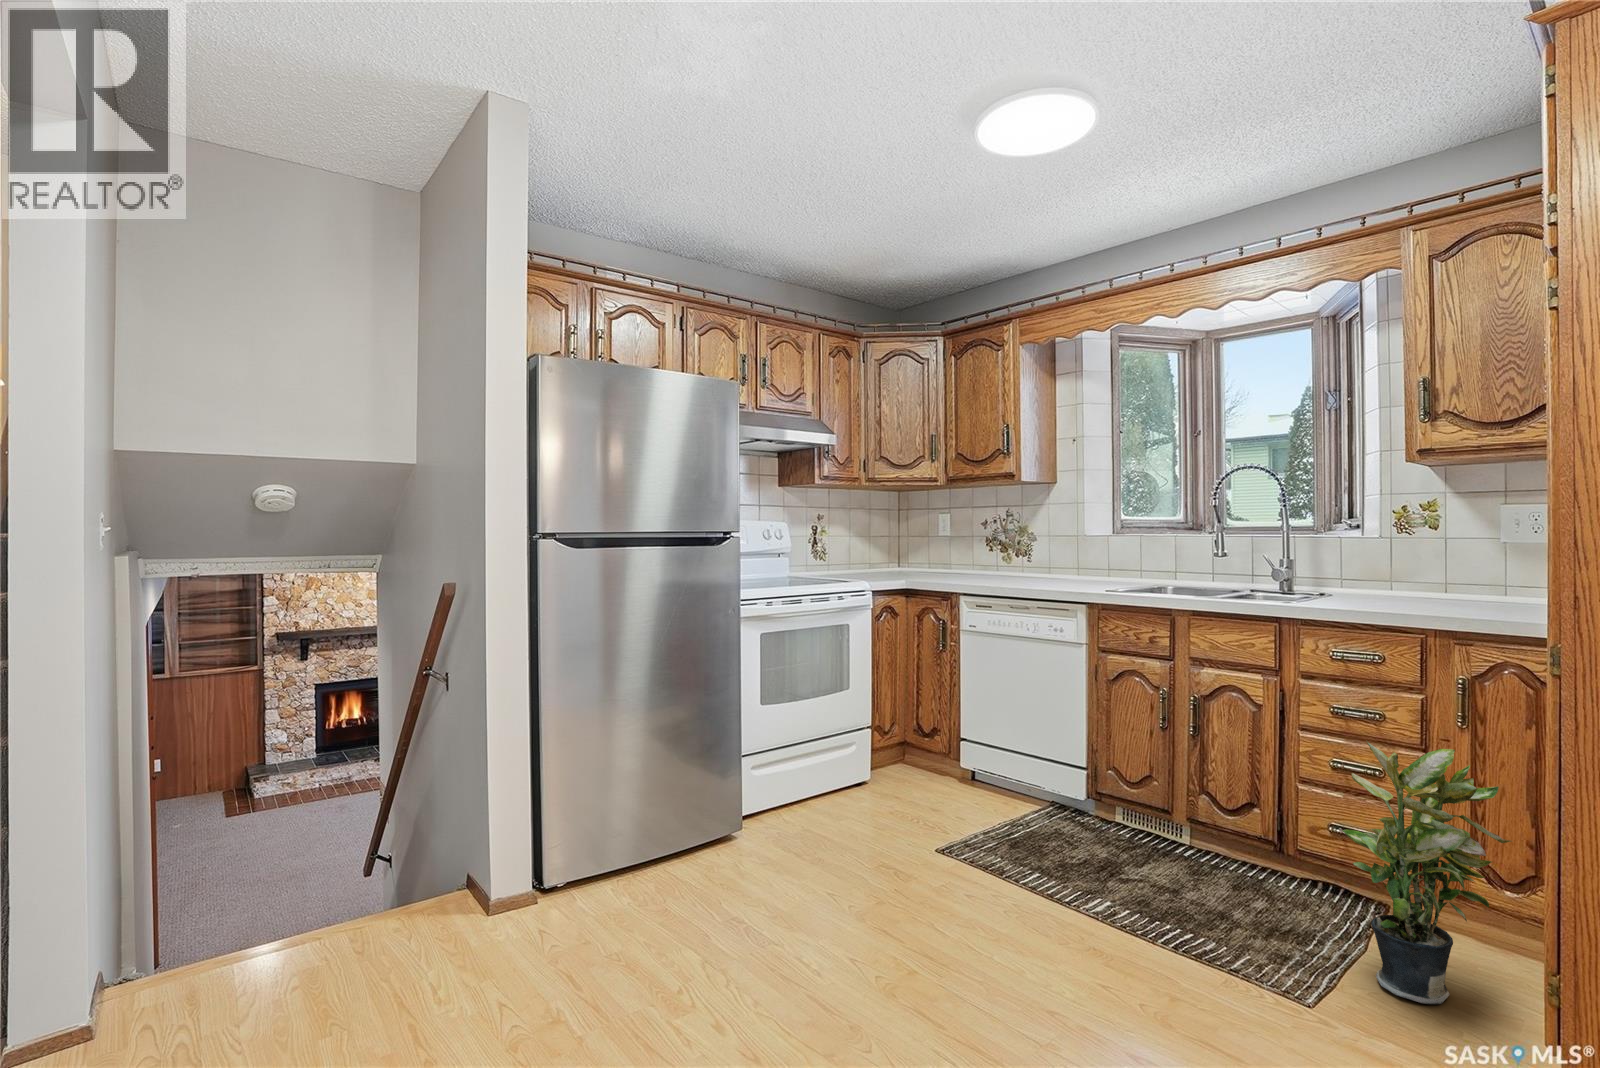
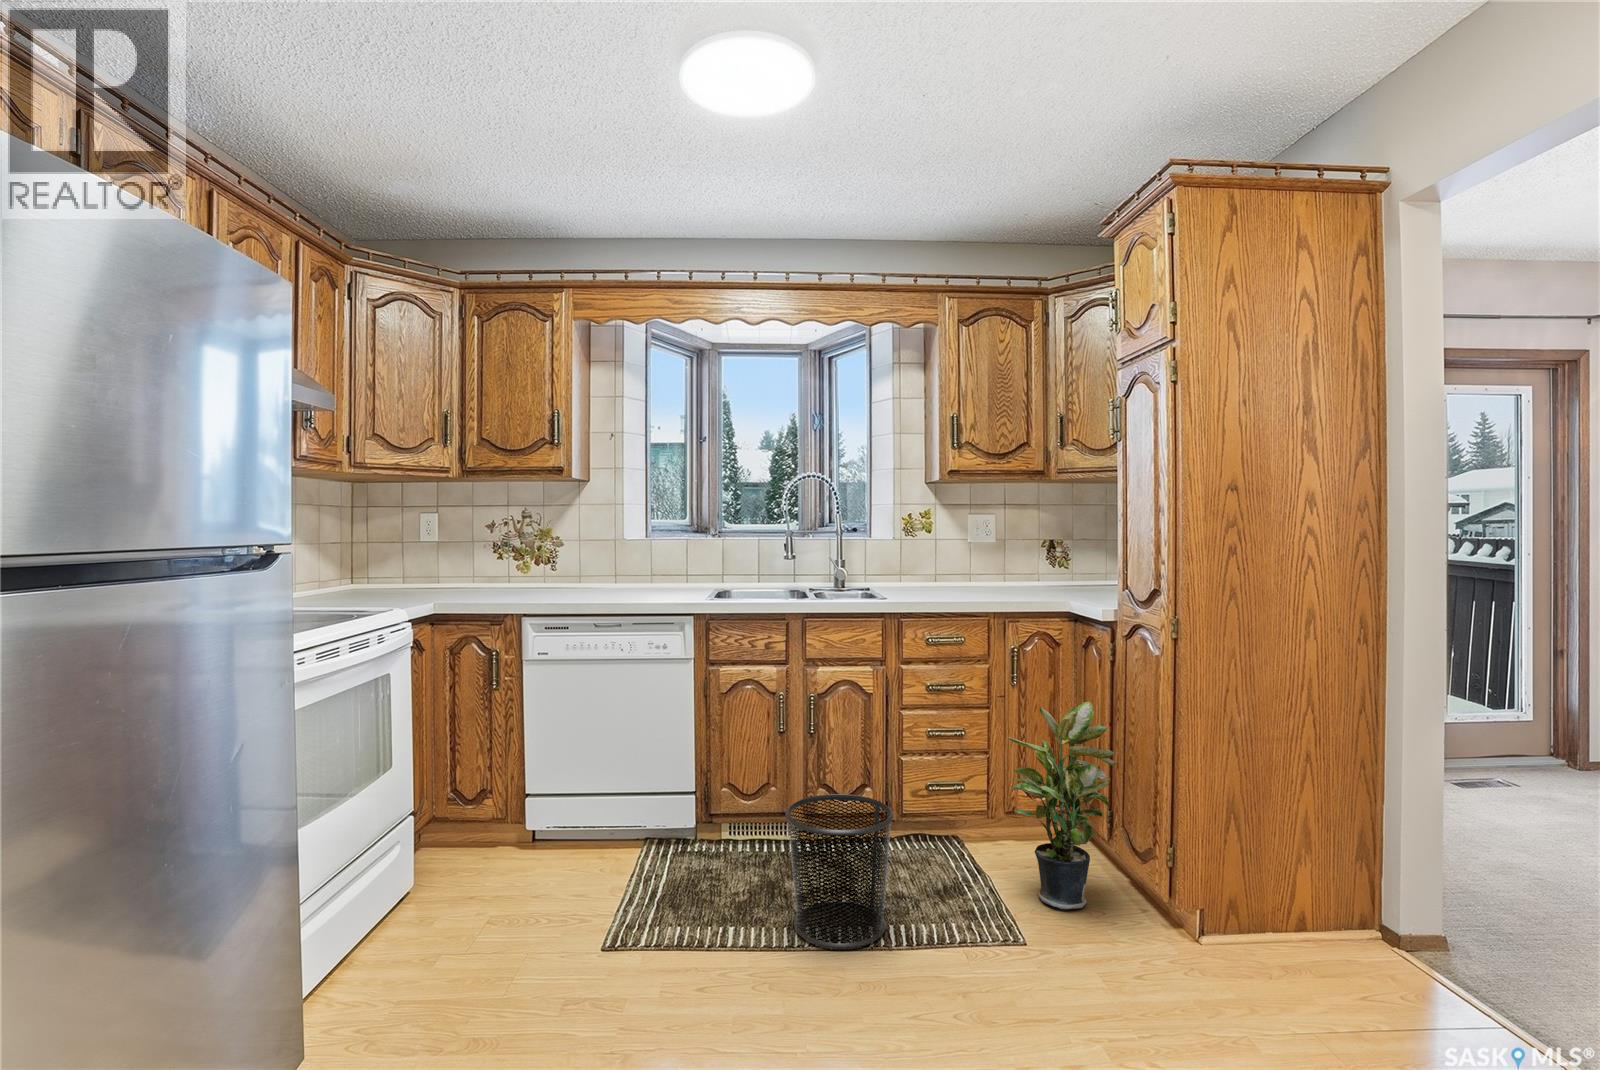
waste bin: none [1064,782,1175,927] -> present [786,794,894,949]

